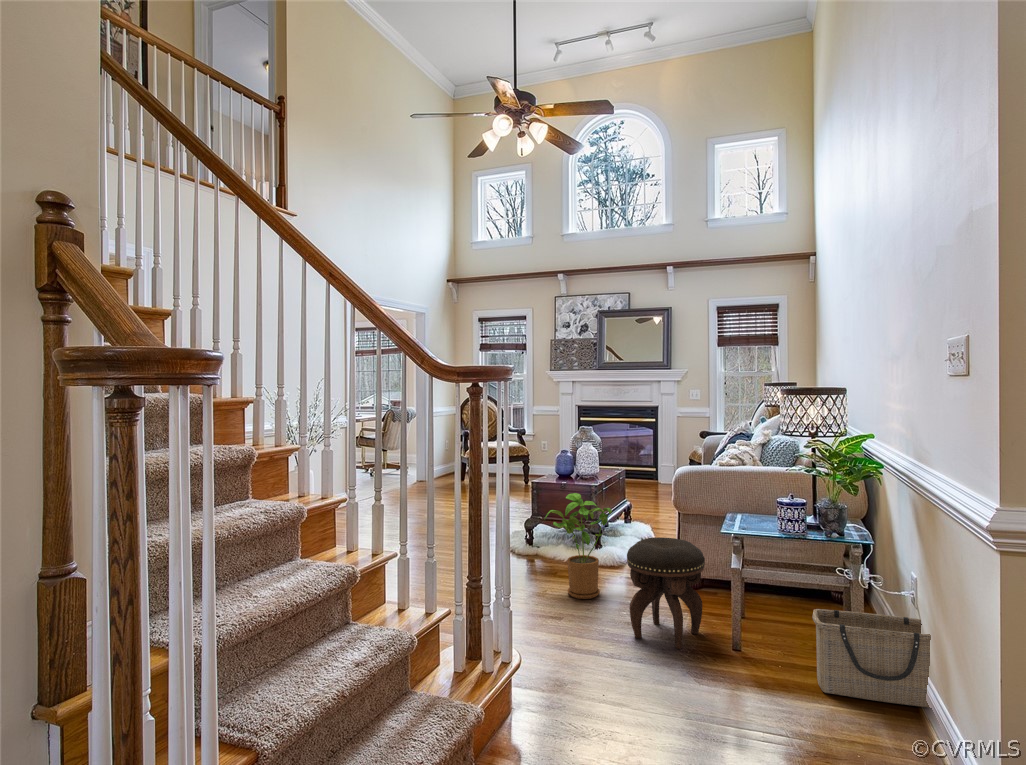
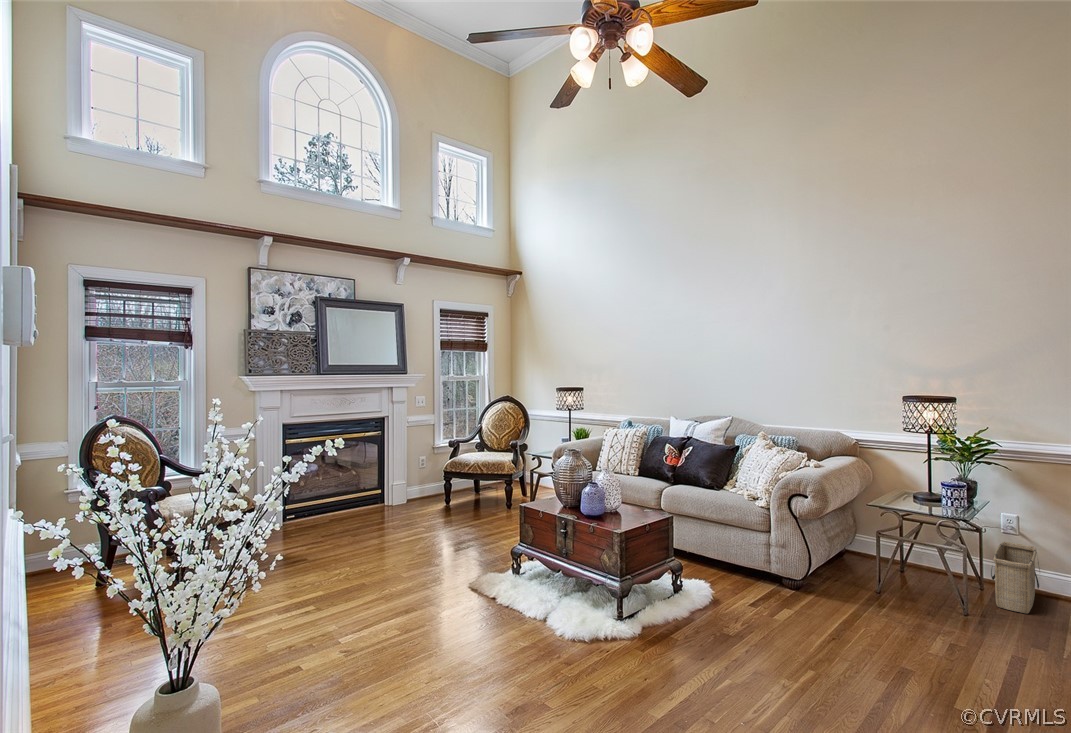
house plant: present [545,493,612,599] -> none [776,524,851,646]
footstool: present [627,537,705,649] -> none [881,539,967,647]

